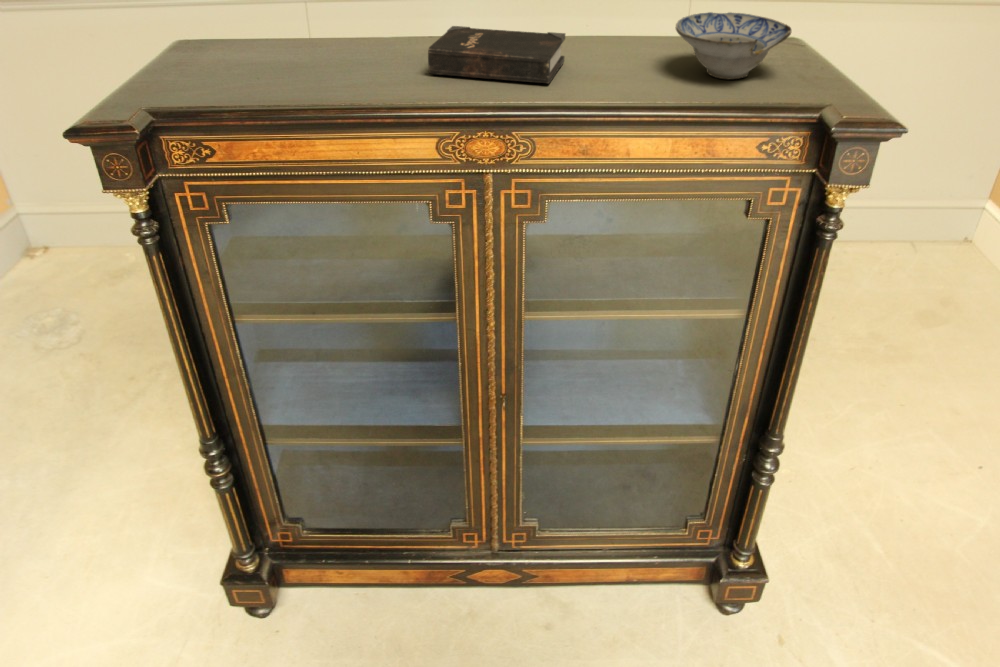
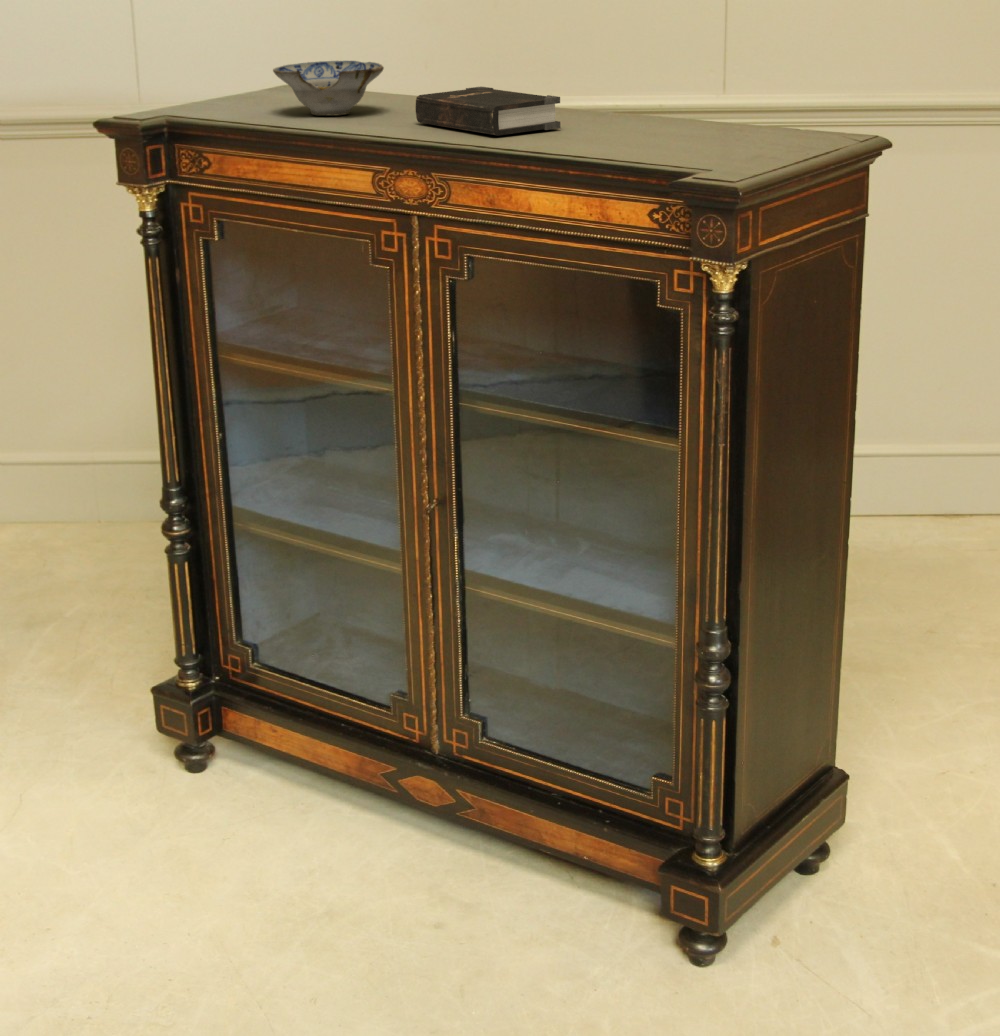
ceramic bowl: present [676,12,791,79] -> present [273,61,384,116]

